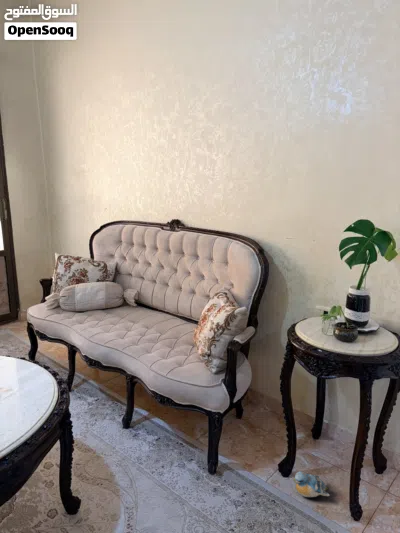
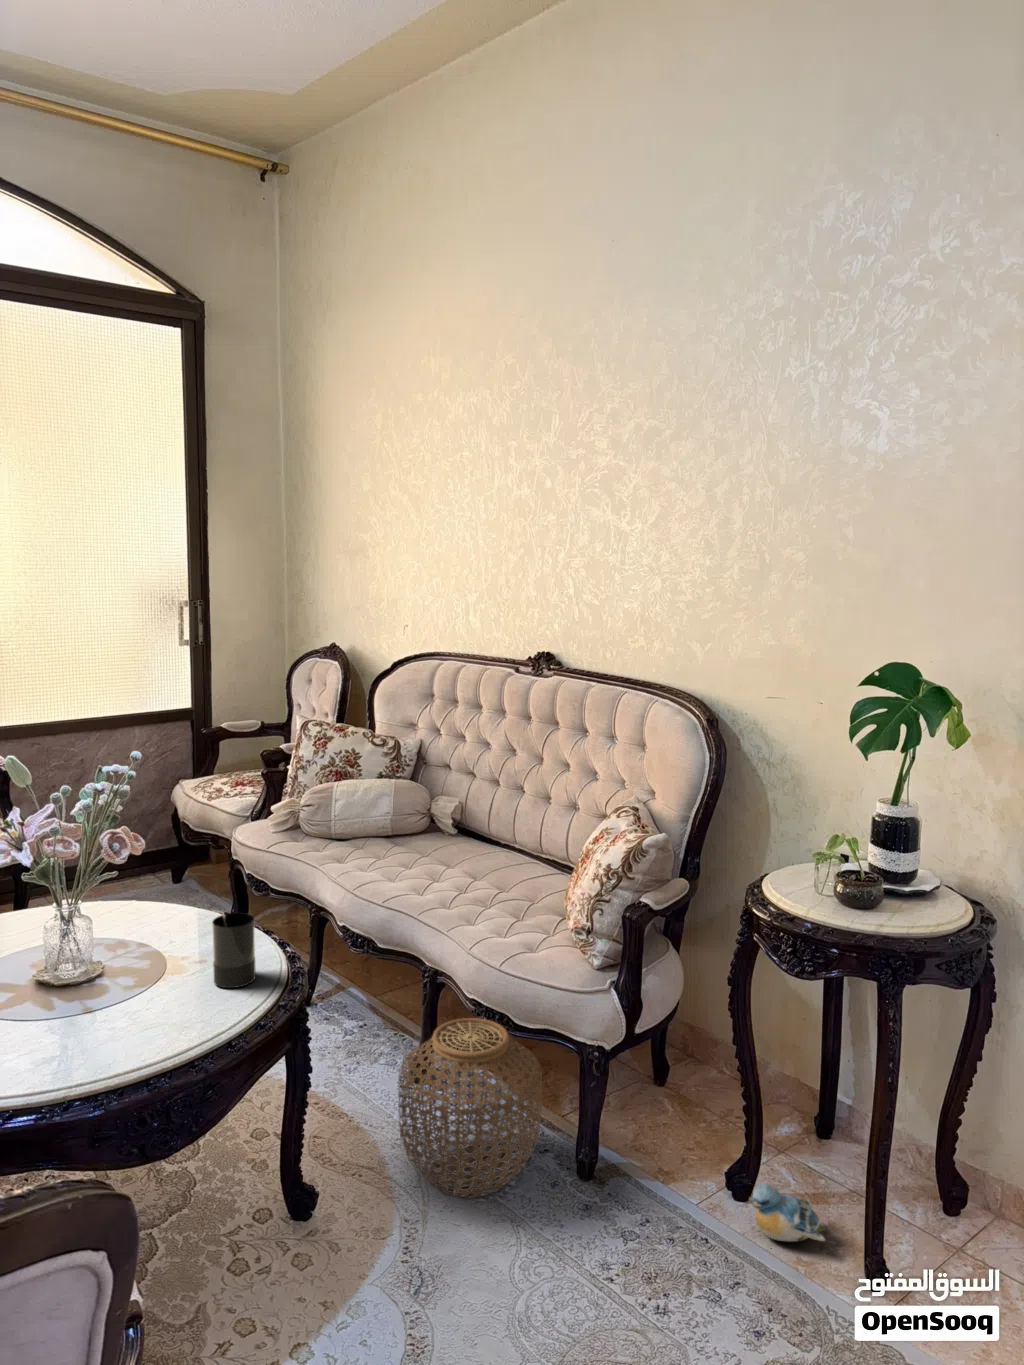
candle: none [13,364,40,405] -> present [212,911,256,988]
woven basket: none [119,402,191,491] -> present [398,1018,542,1197]

